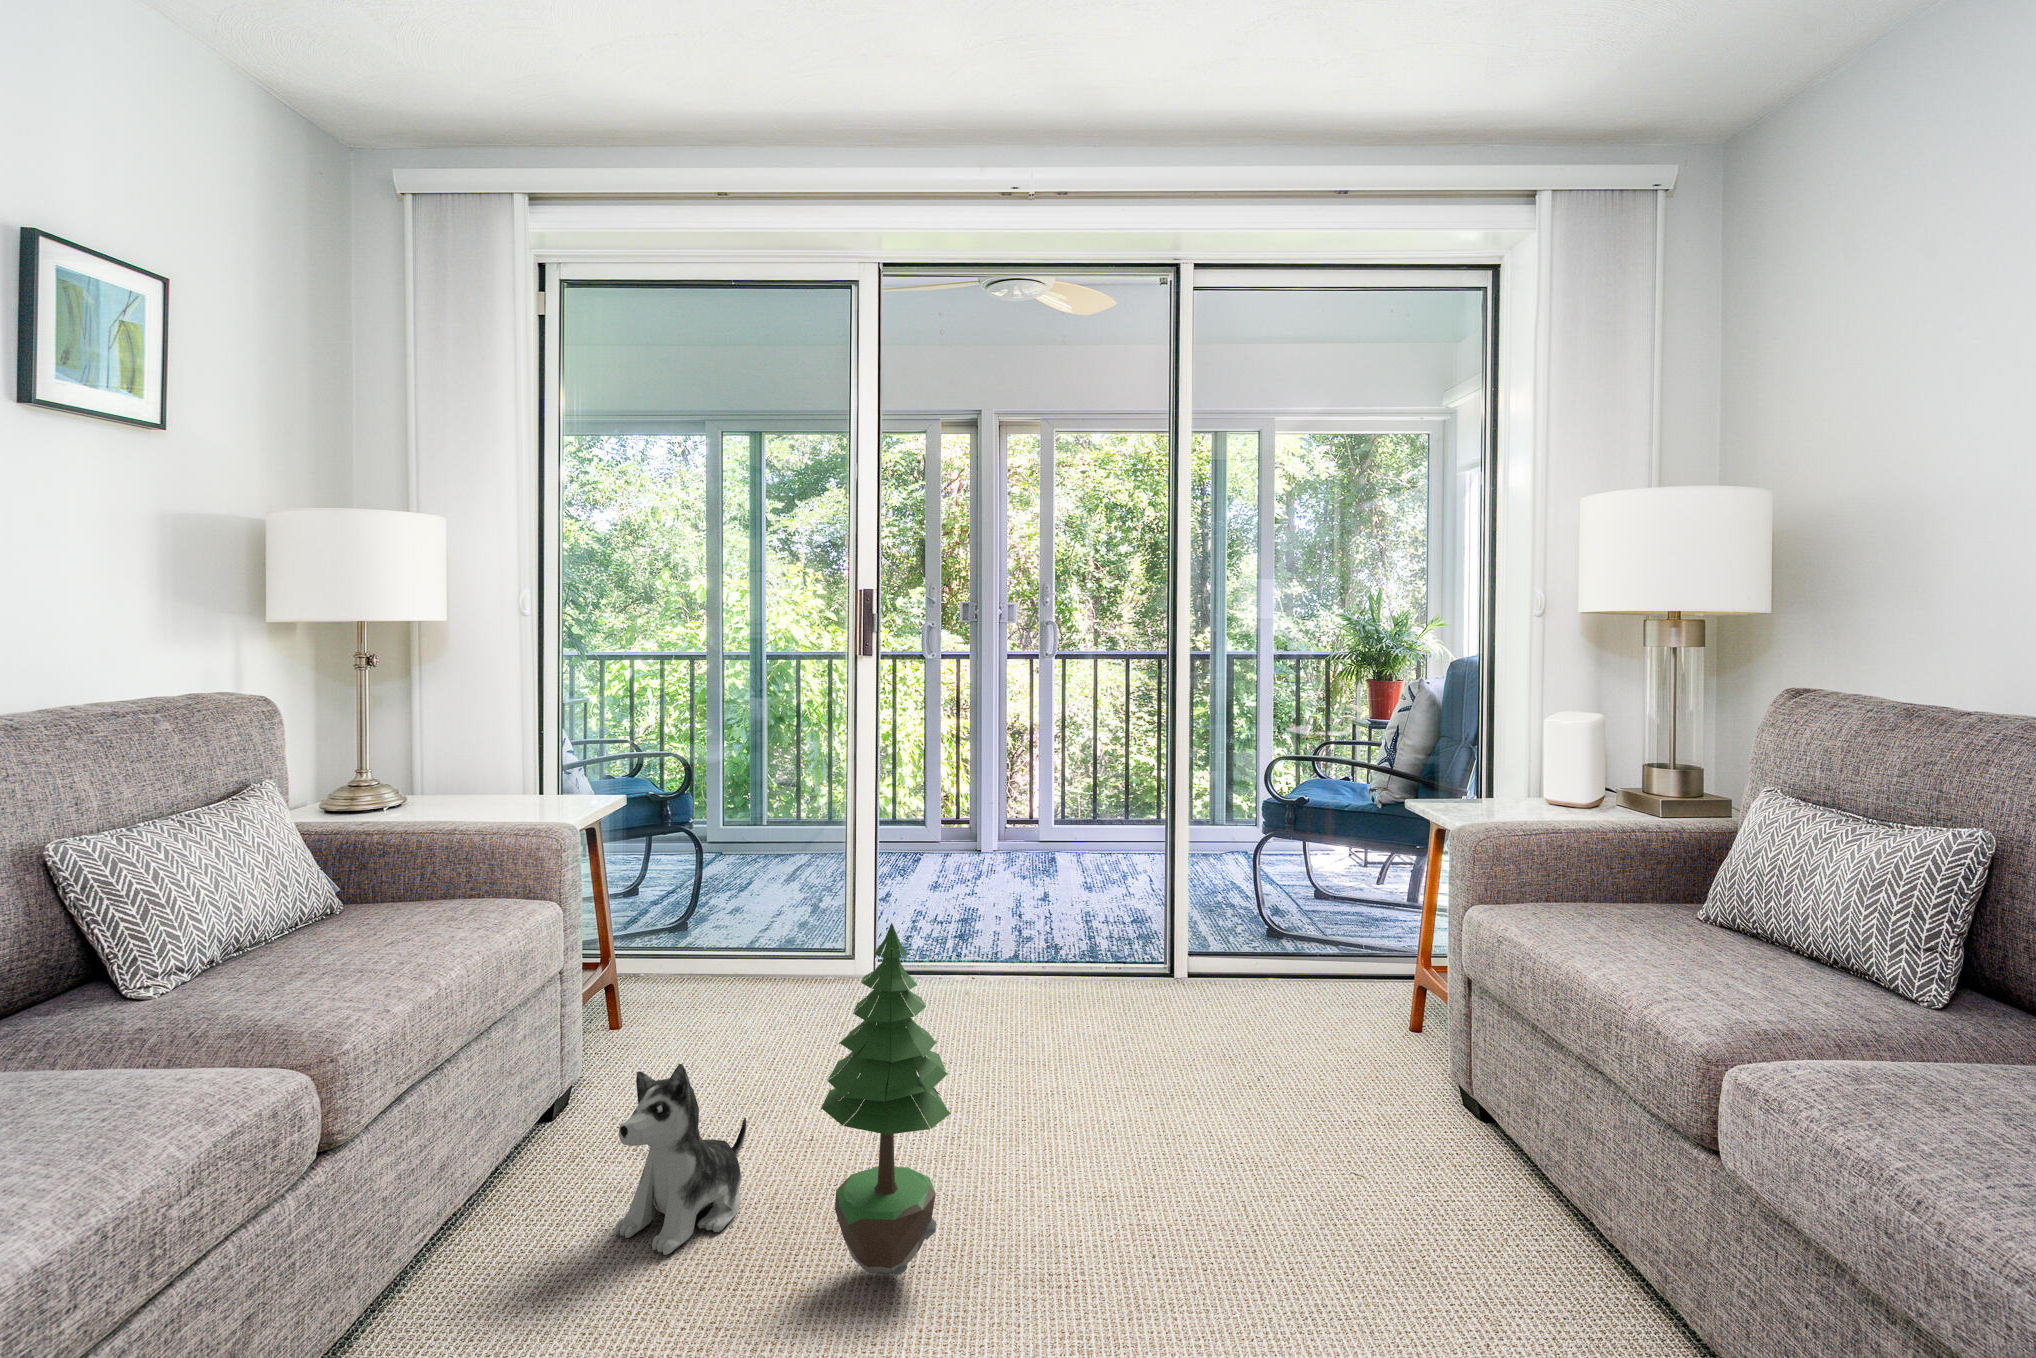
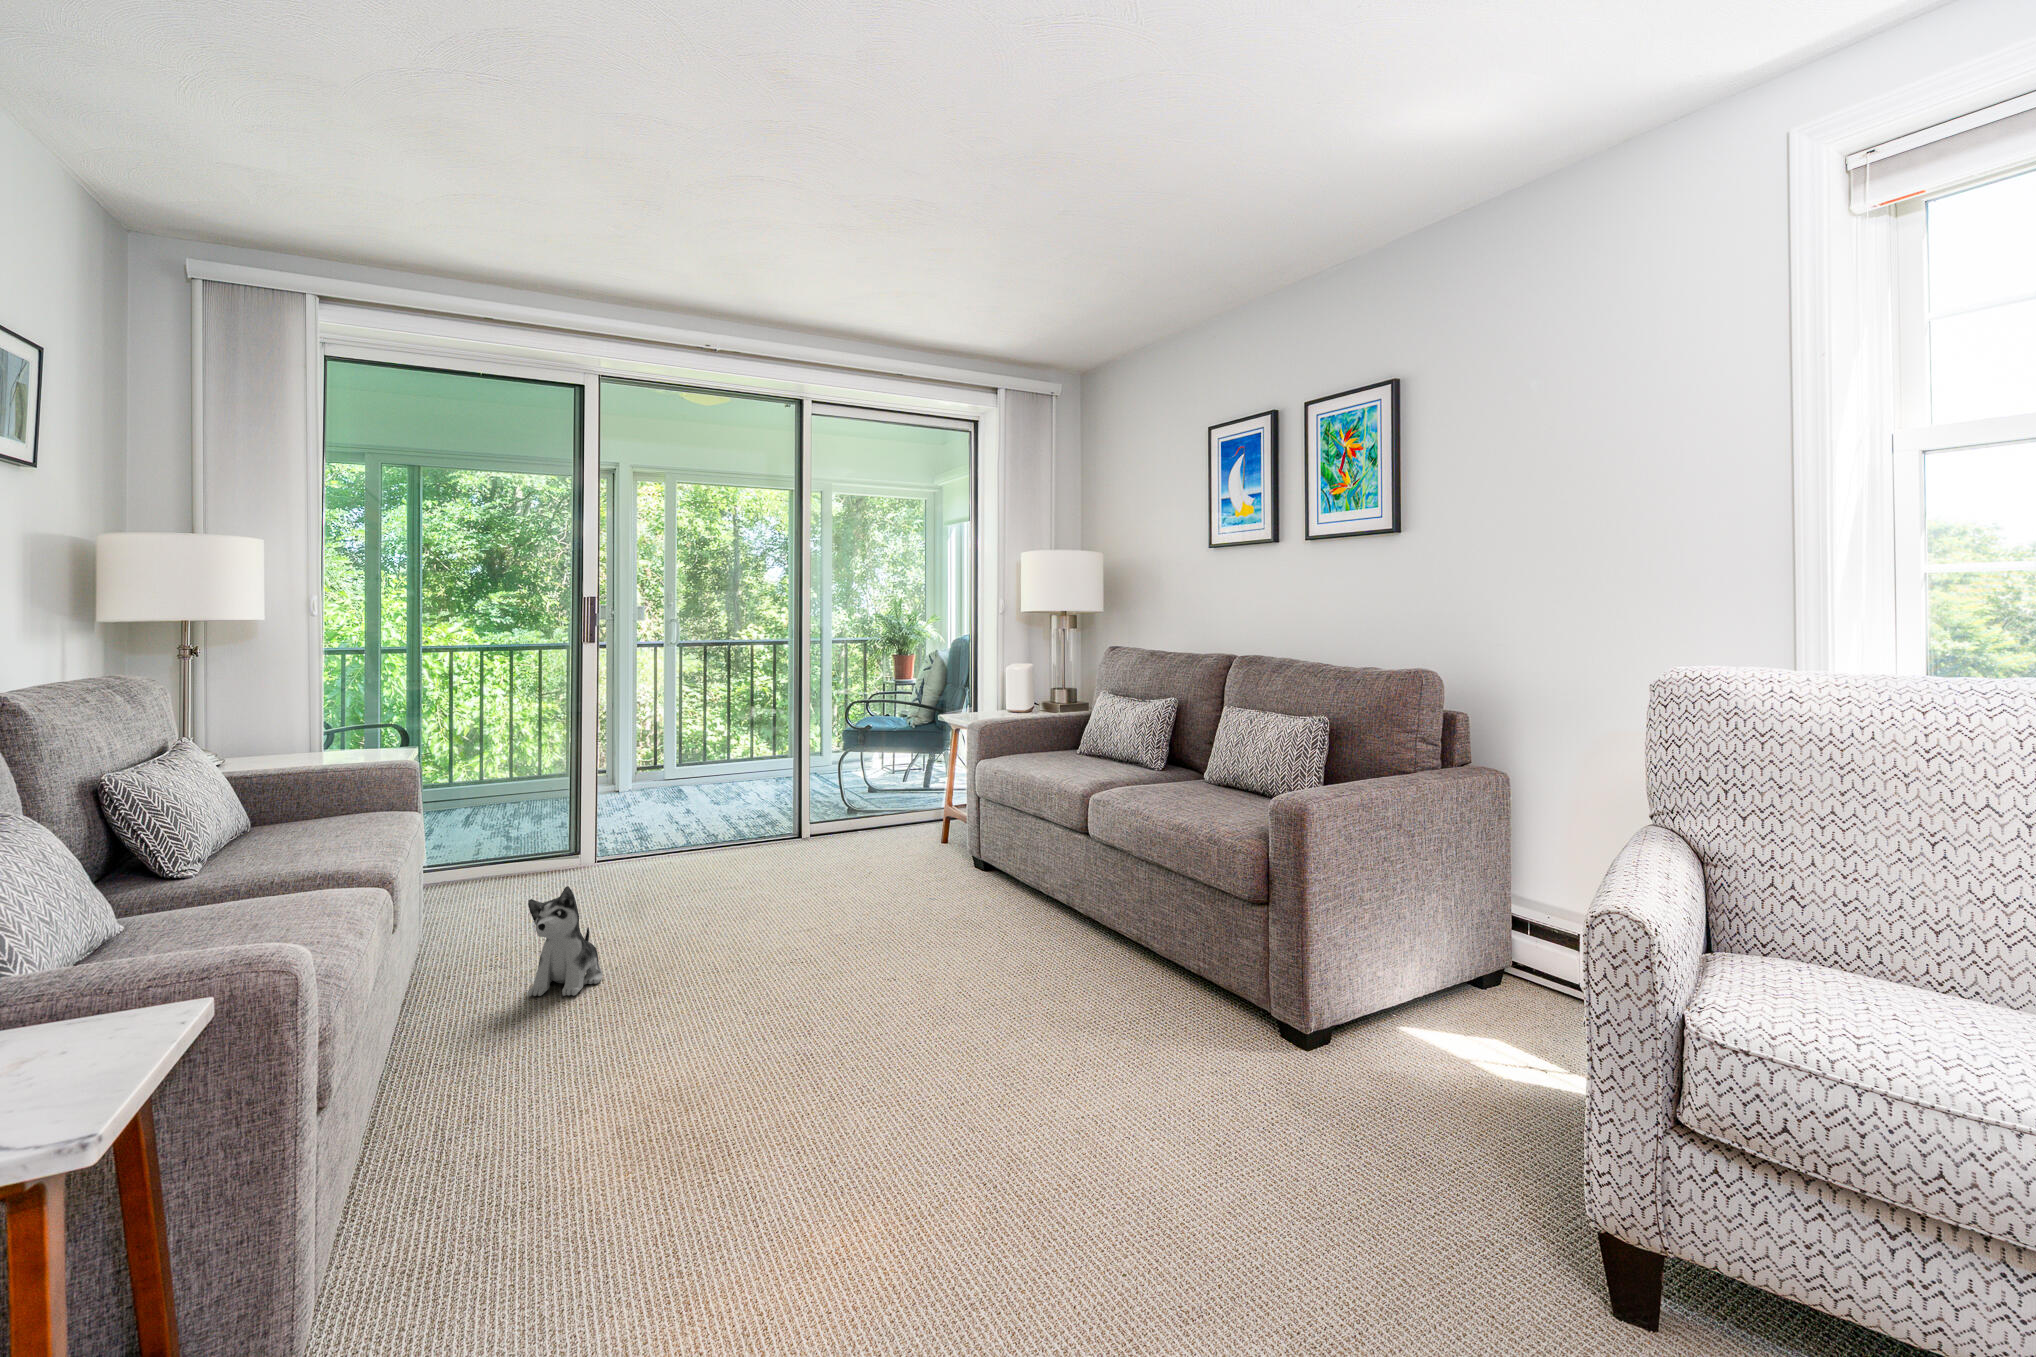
potted tree: present [821,923,951,1275] -> none [676,779,750,975]

